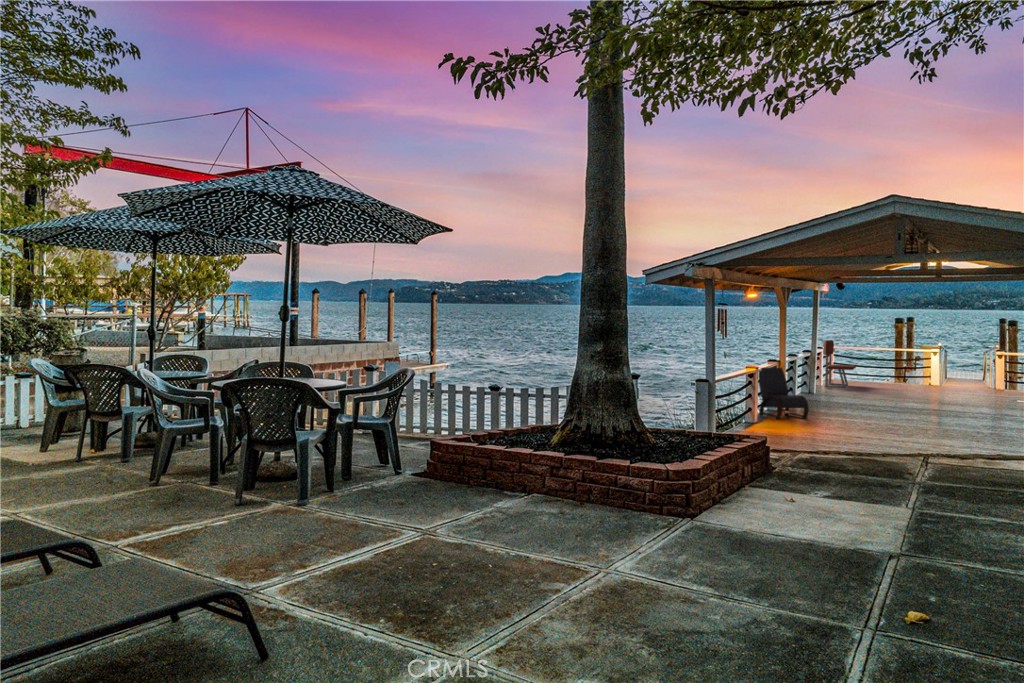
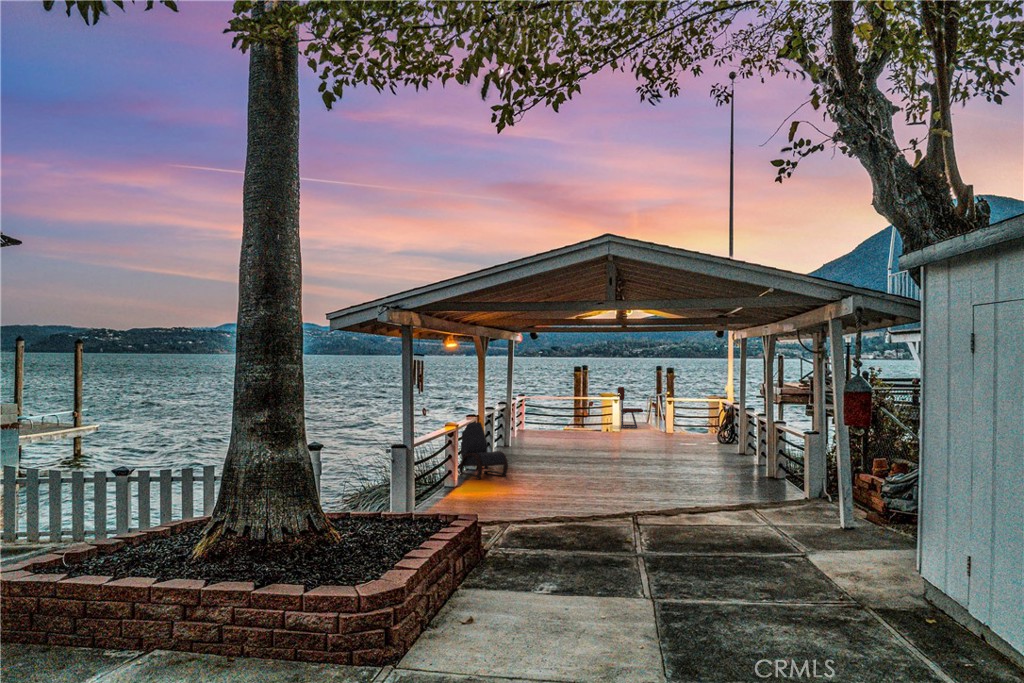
bench: present [823,340,856,388] -> present [618,387,643,429]

